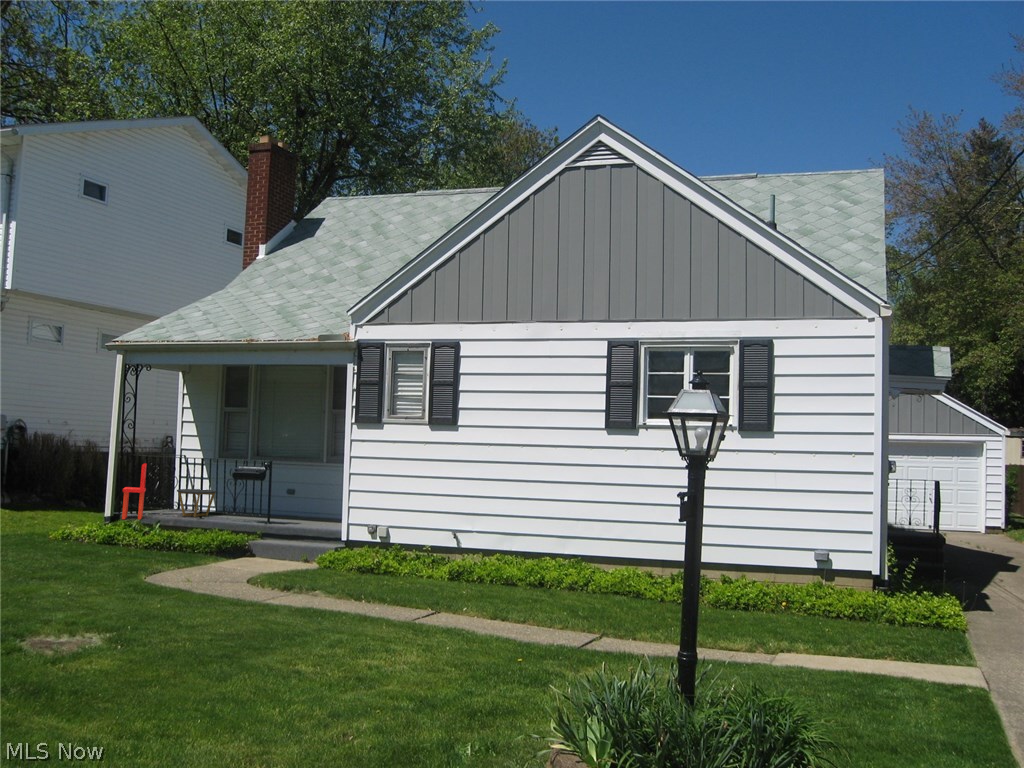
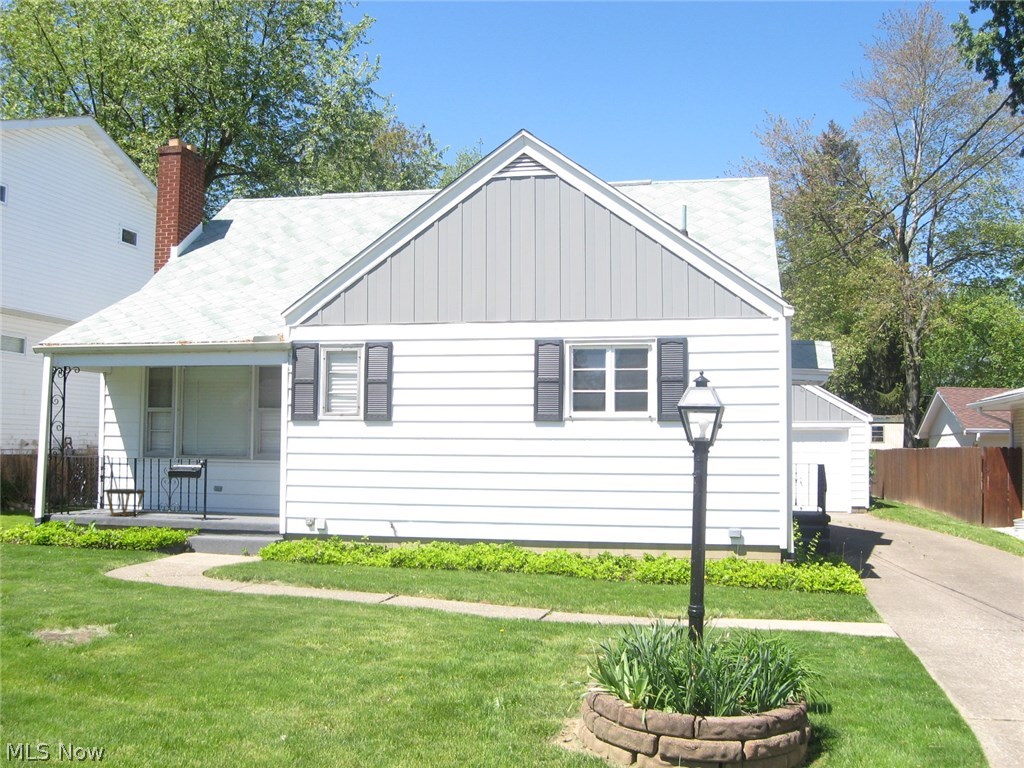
chair: present [122,463,147,519] -> none [50,464,74,521]

